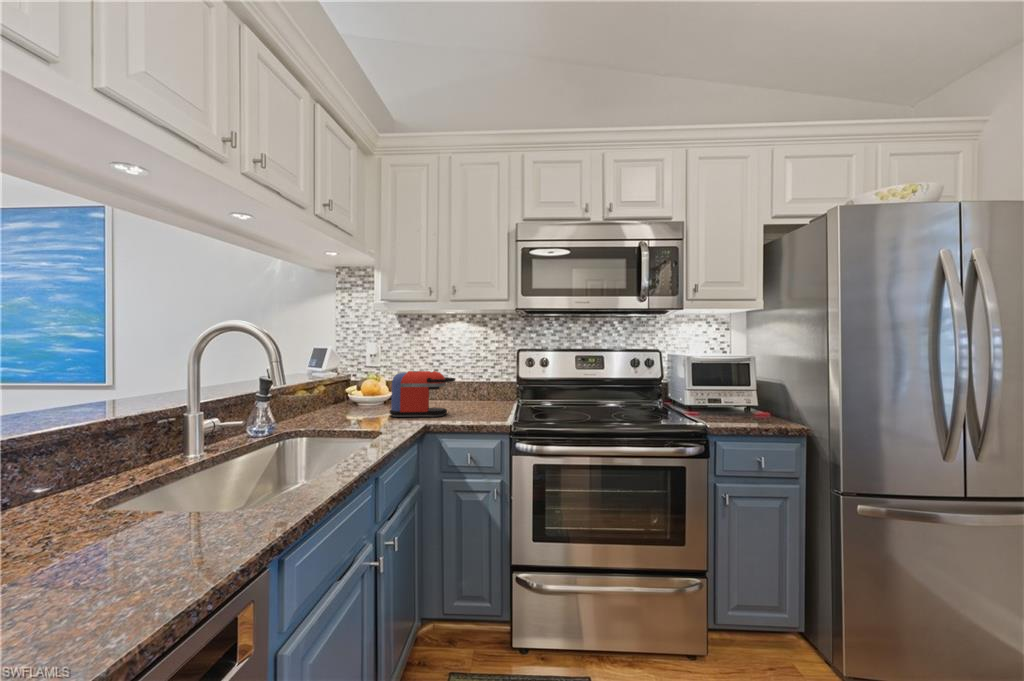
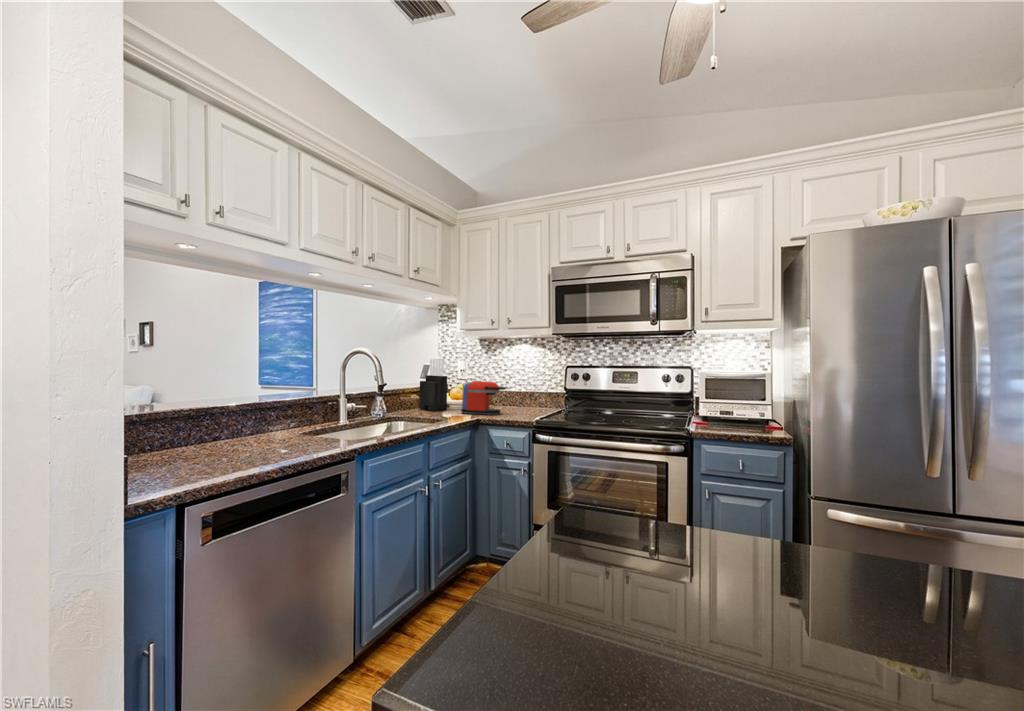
knife block: none [317,340,362,415] -> present [419,359,447,411]

